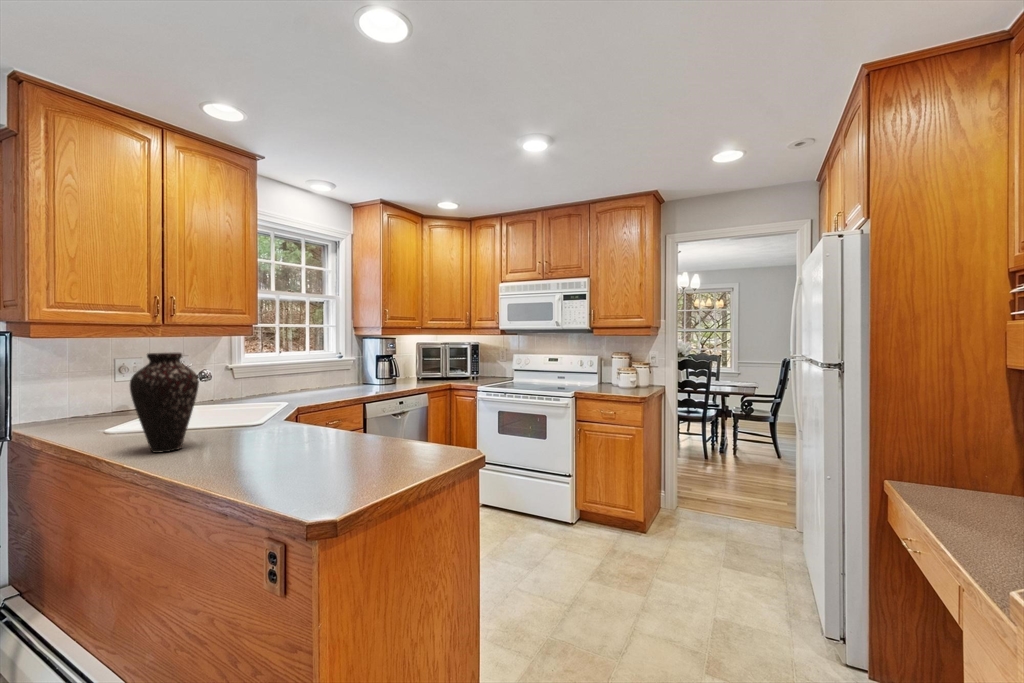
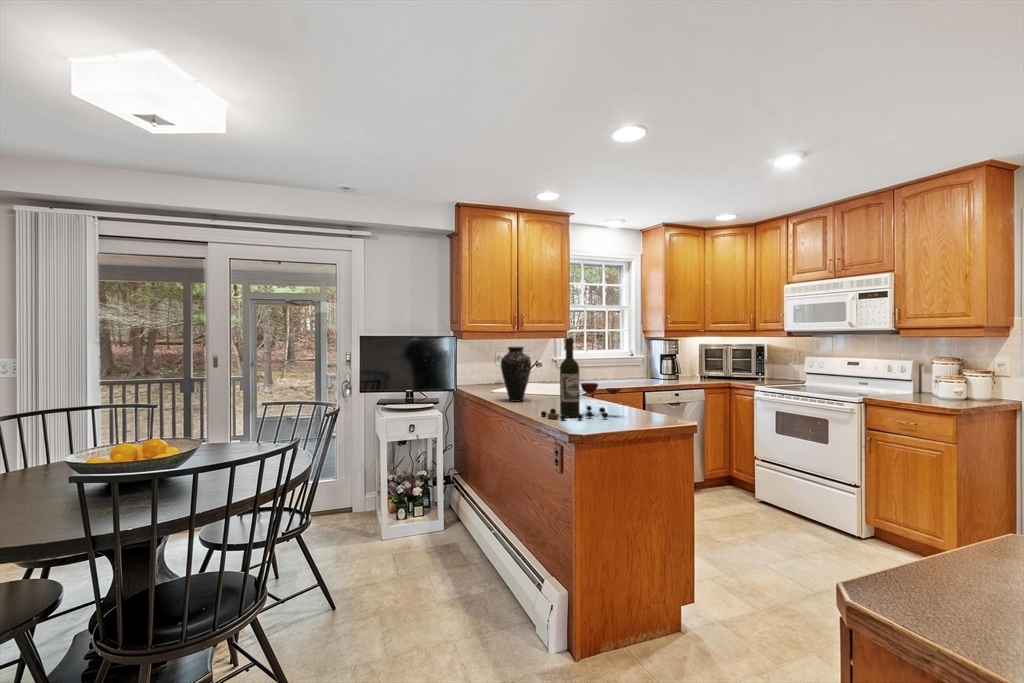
wine bottle: none [230,339,376,487] -> present [541,338,621,420]

